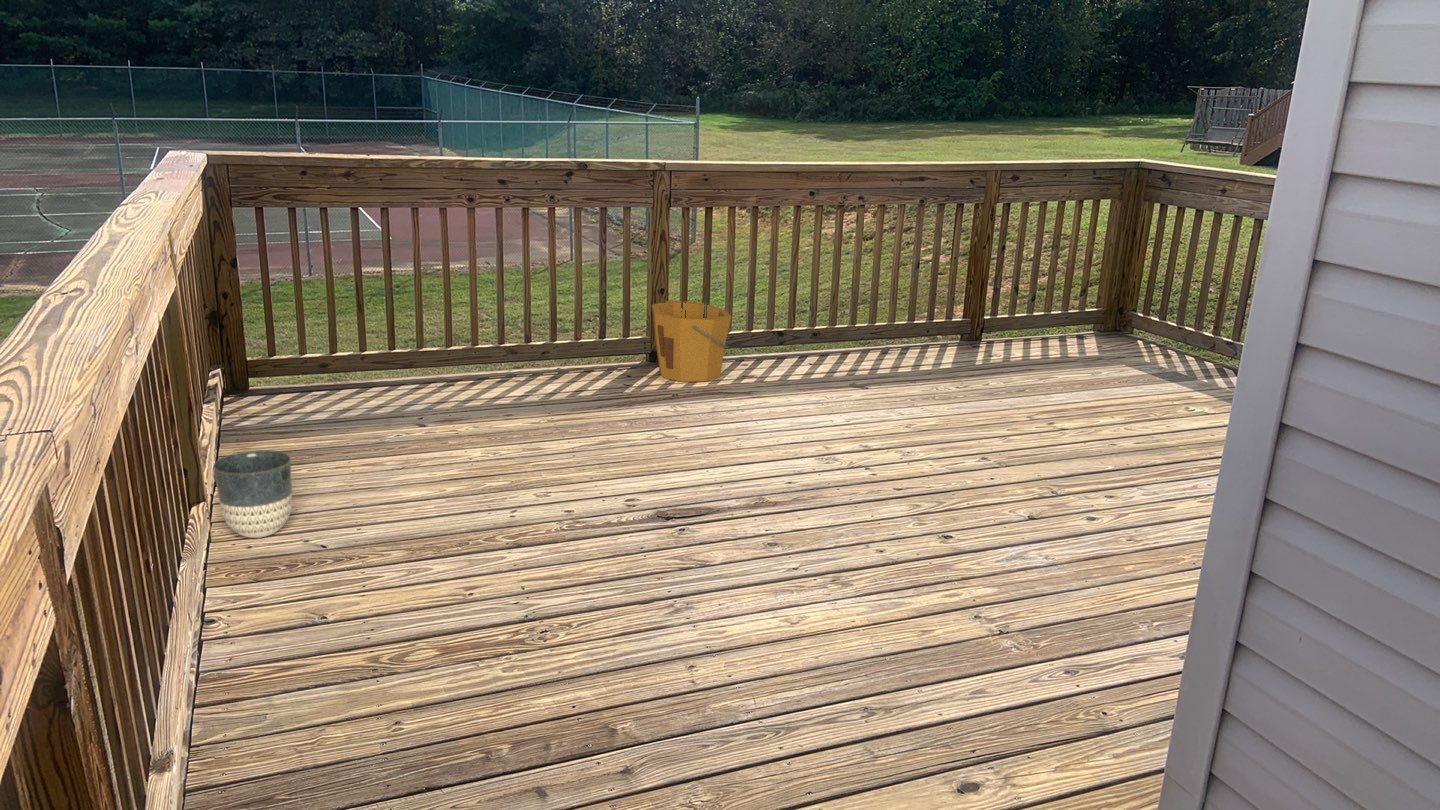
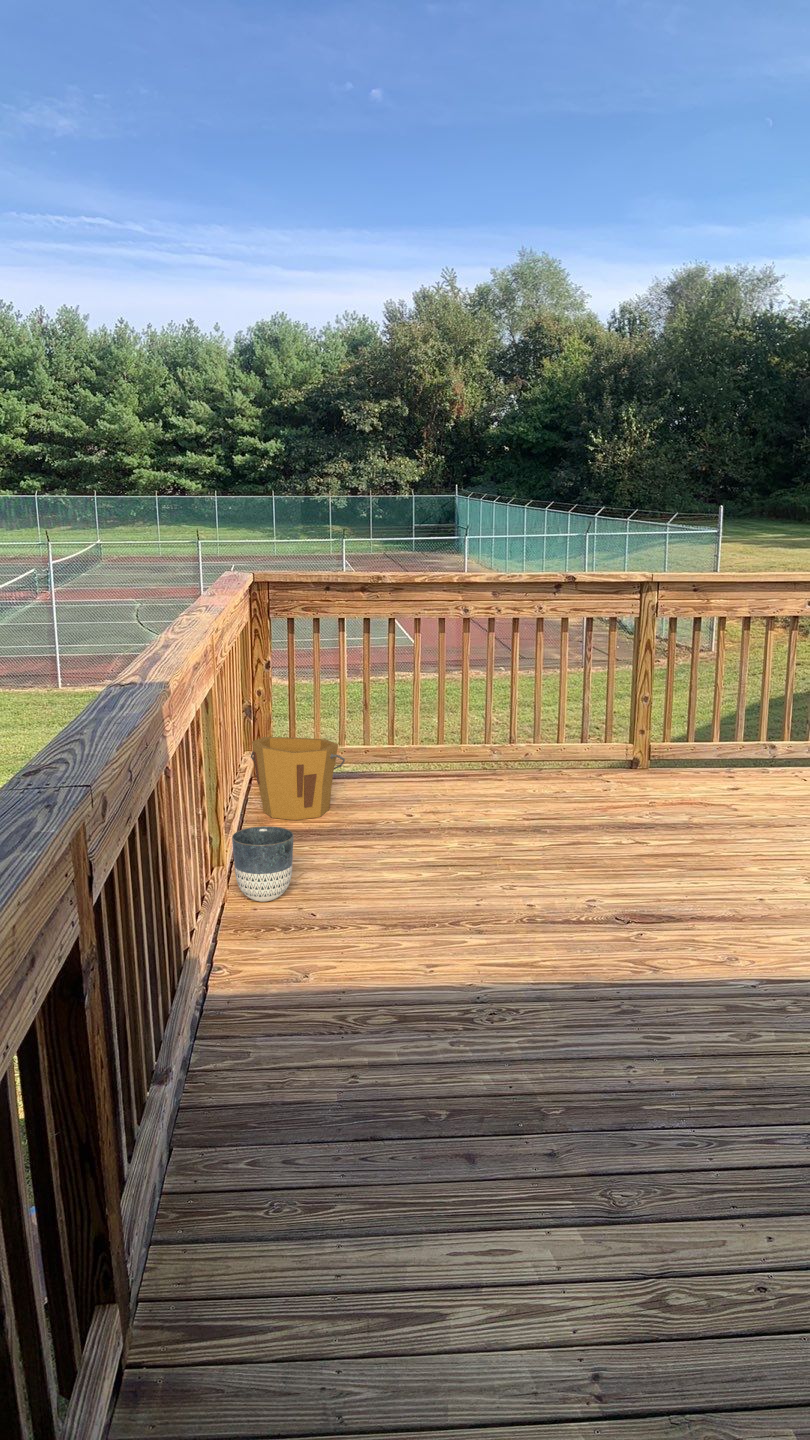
bucket: present [652,301,731,382] -> present [251,737,345,820]

